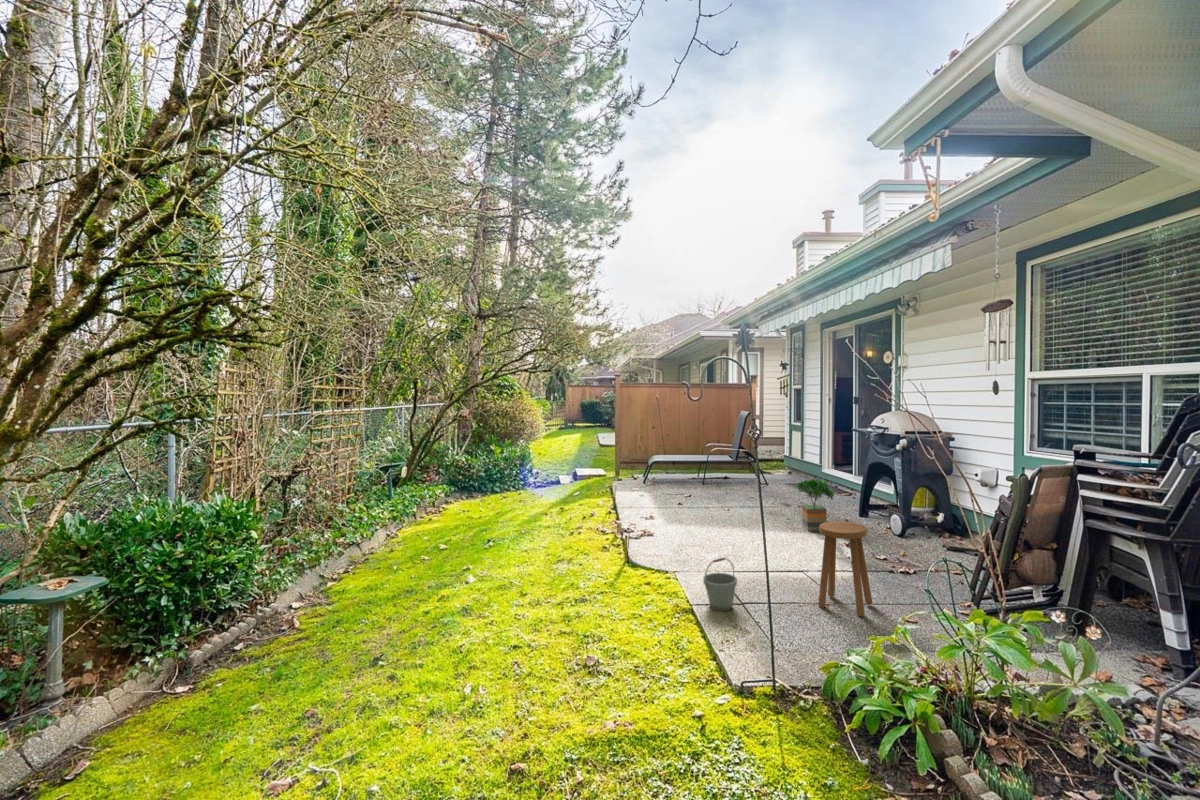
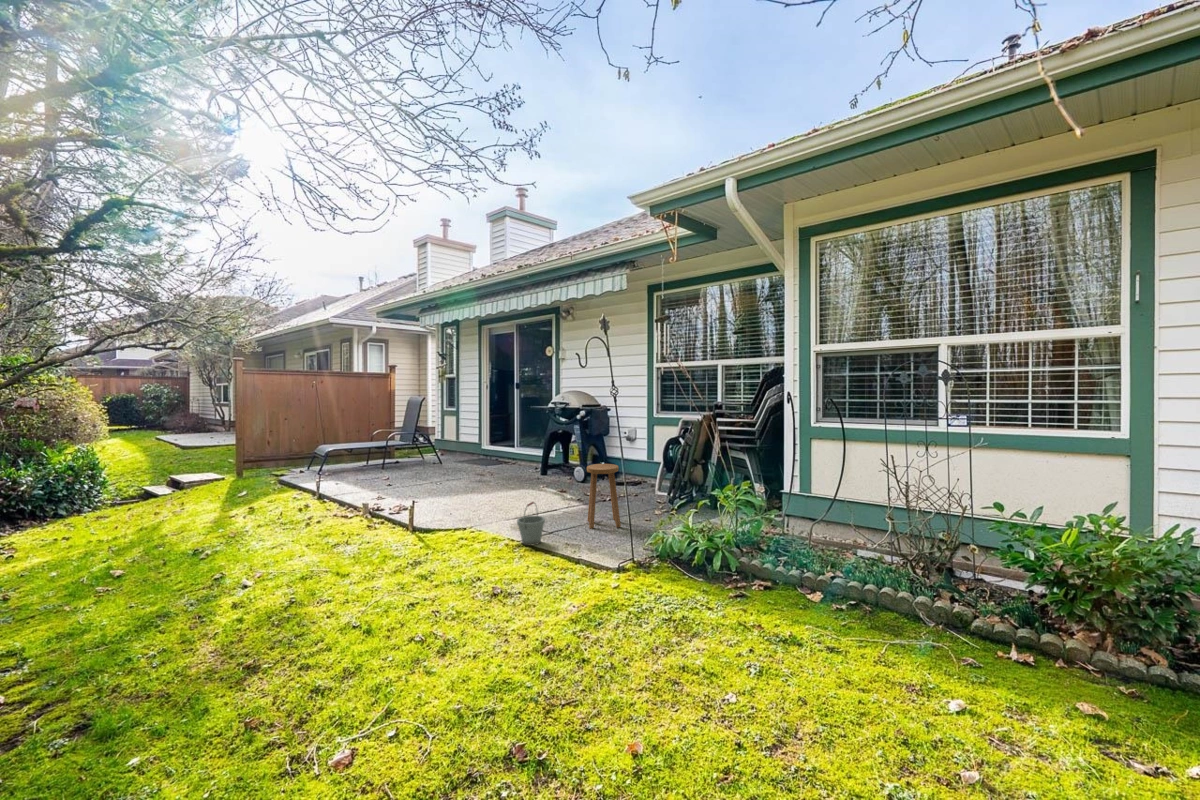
potted tree: present [797,479,834,532] -> none [508,446,540,490]

